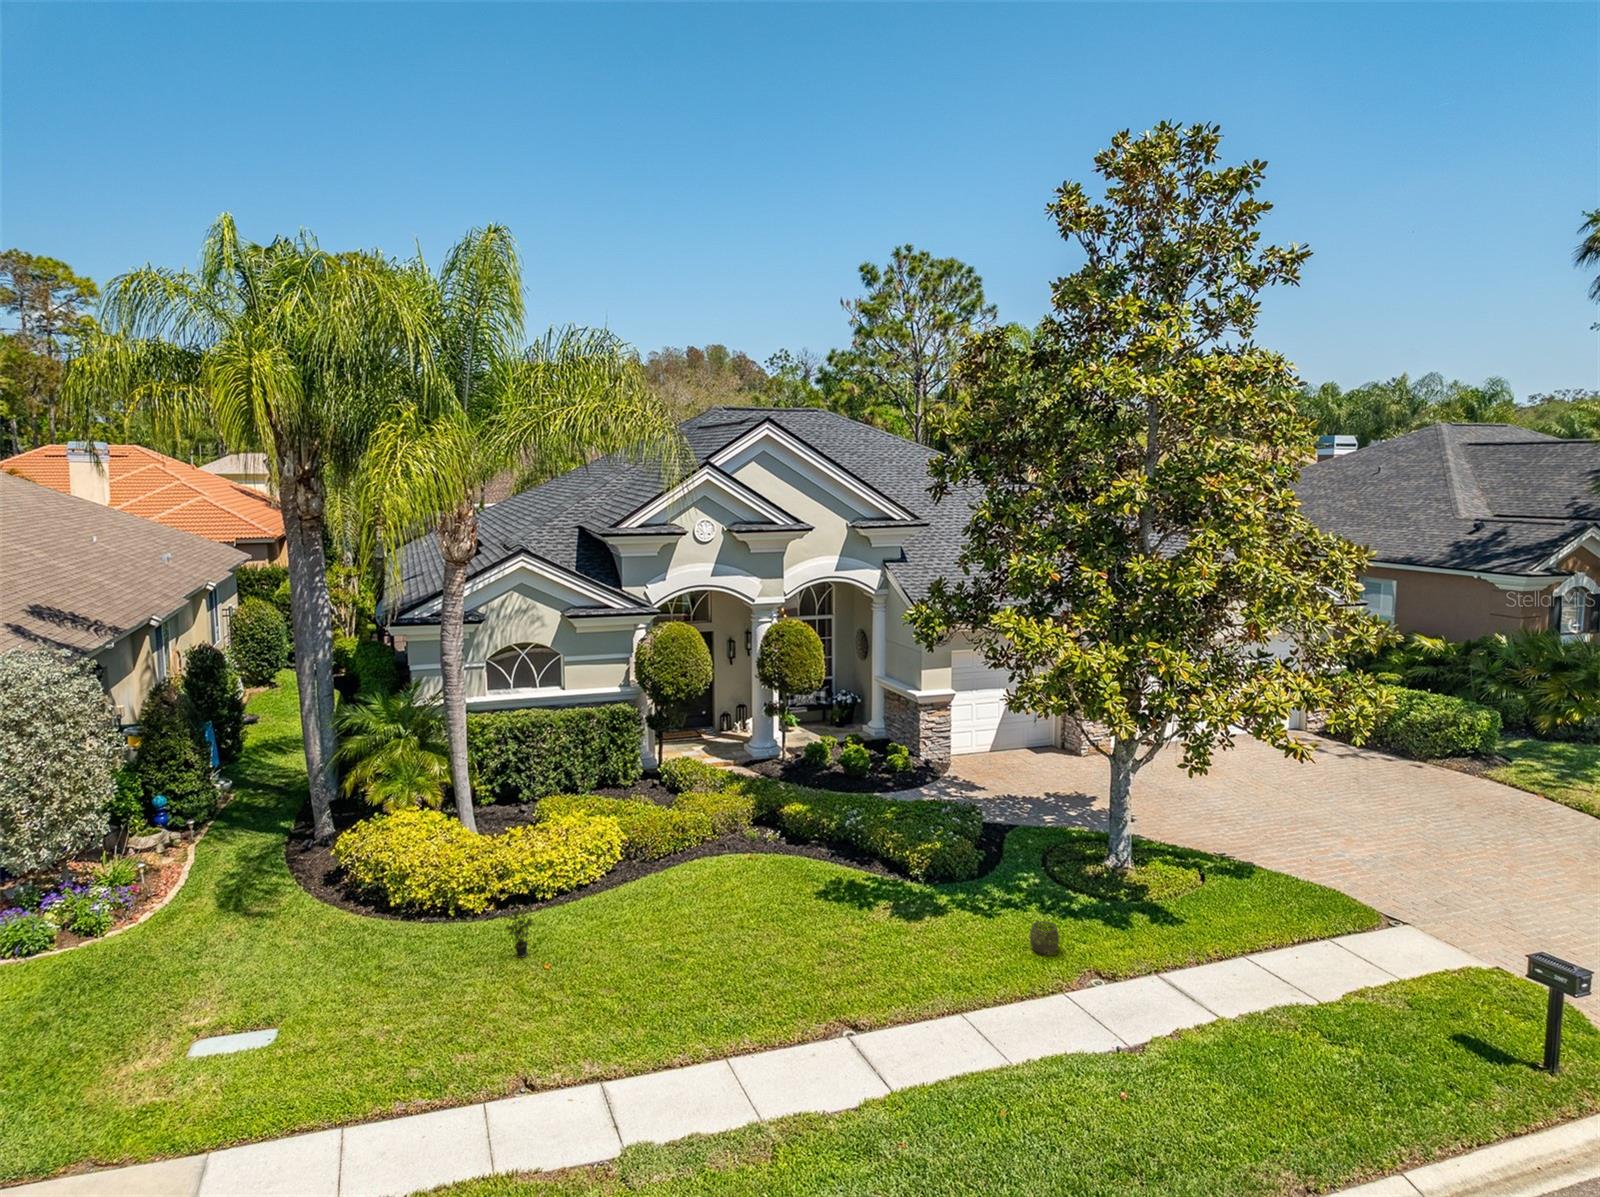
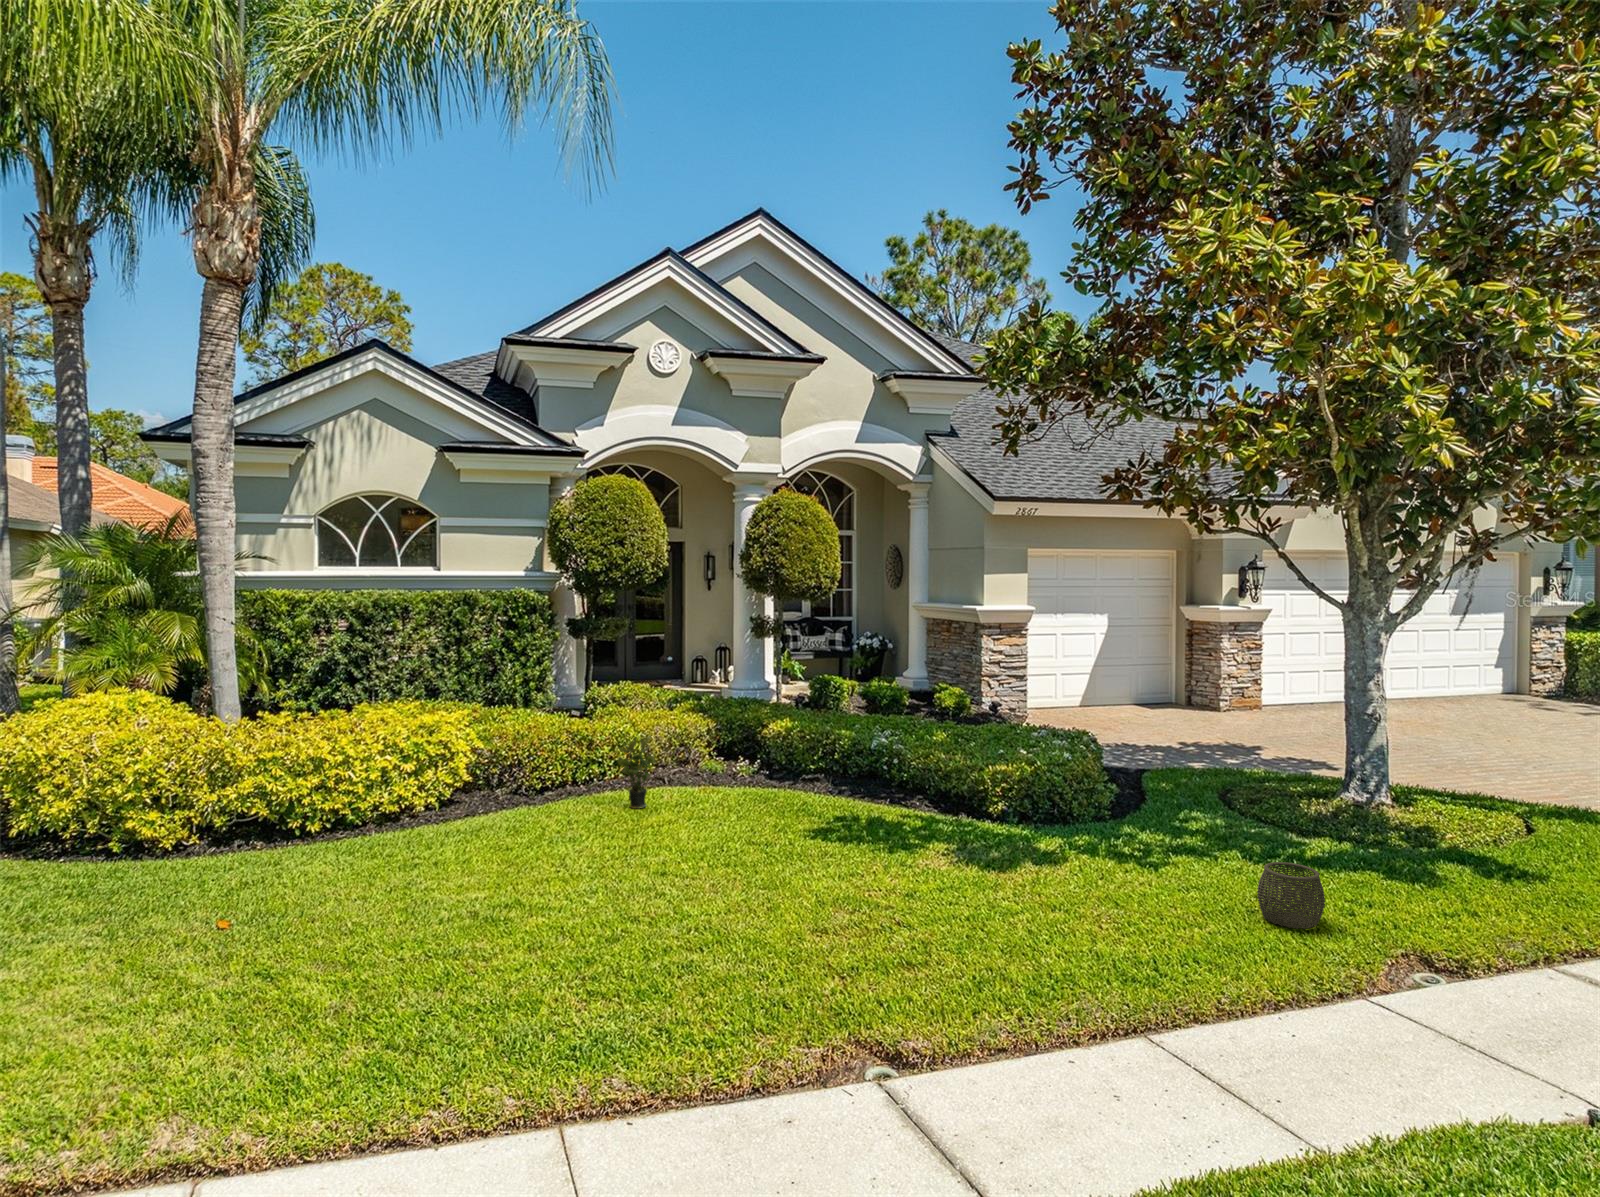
potted plant: present [506,908,533,958] -> present [618,736,656,809]

